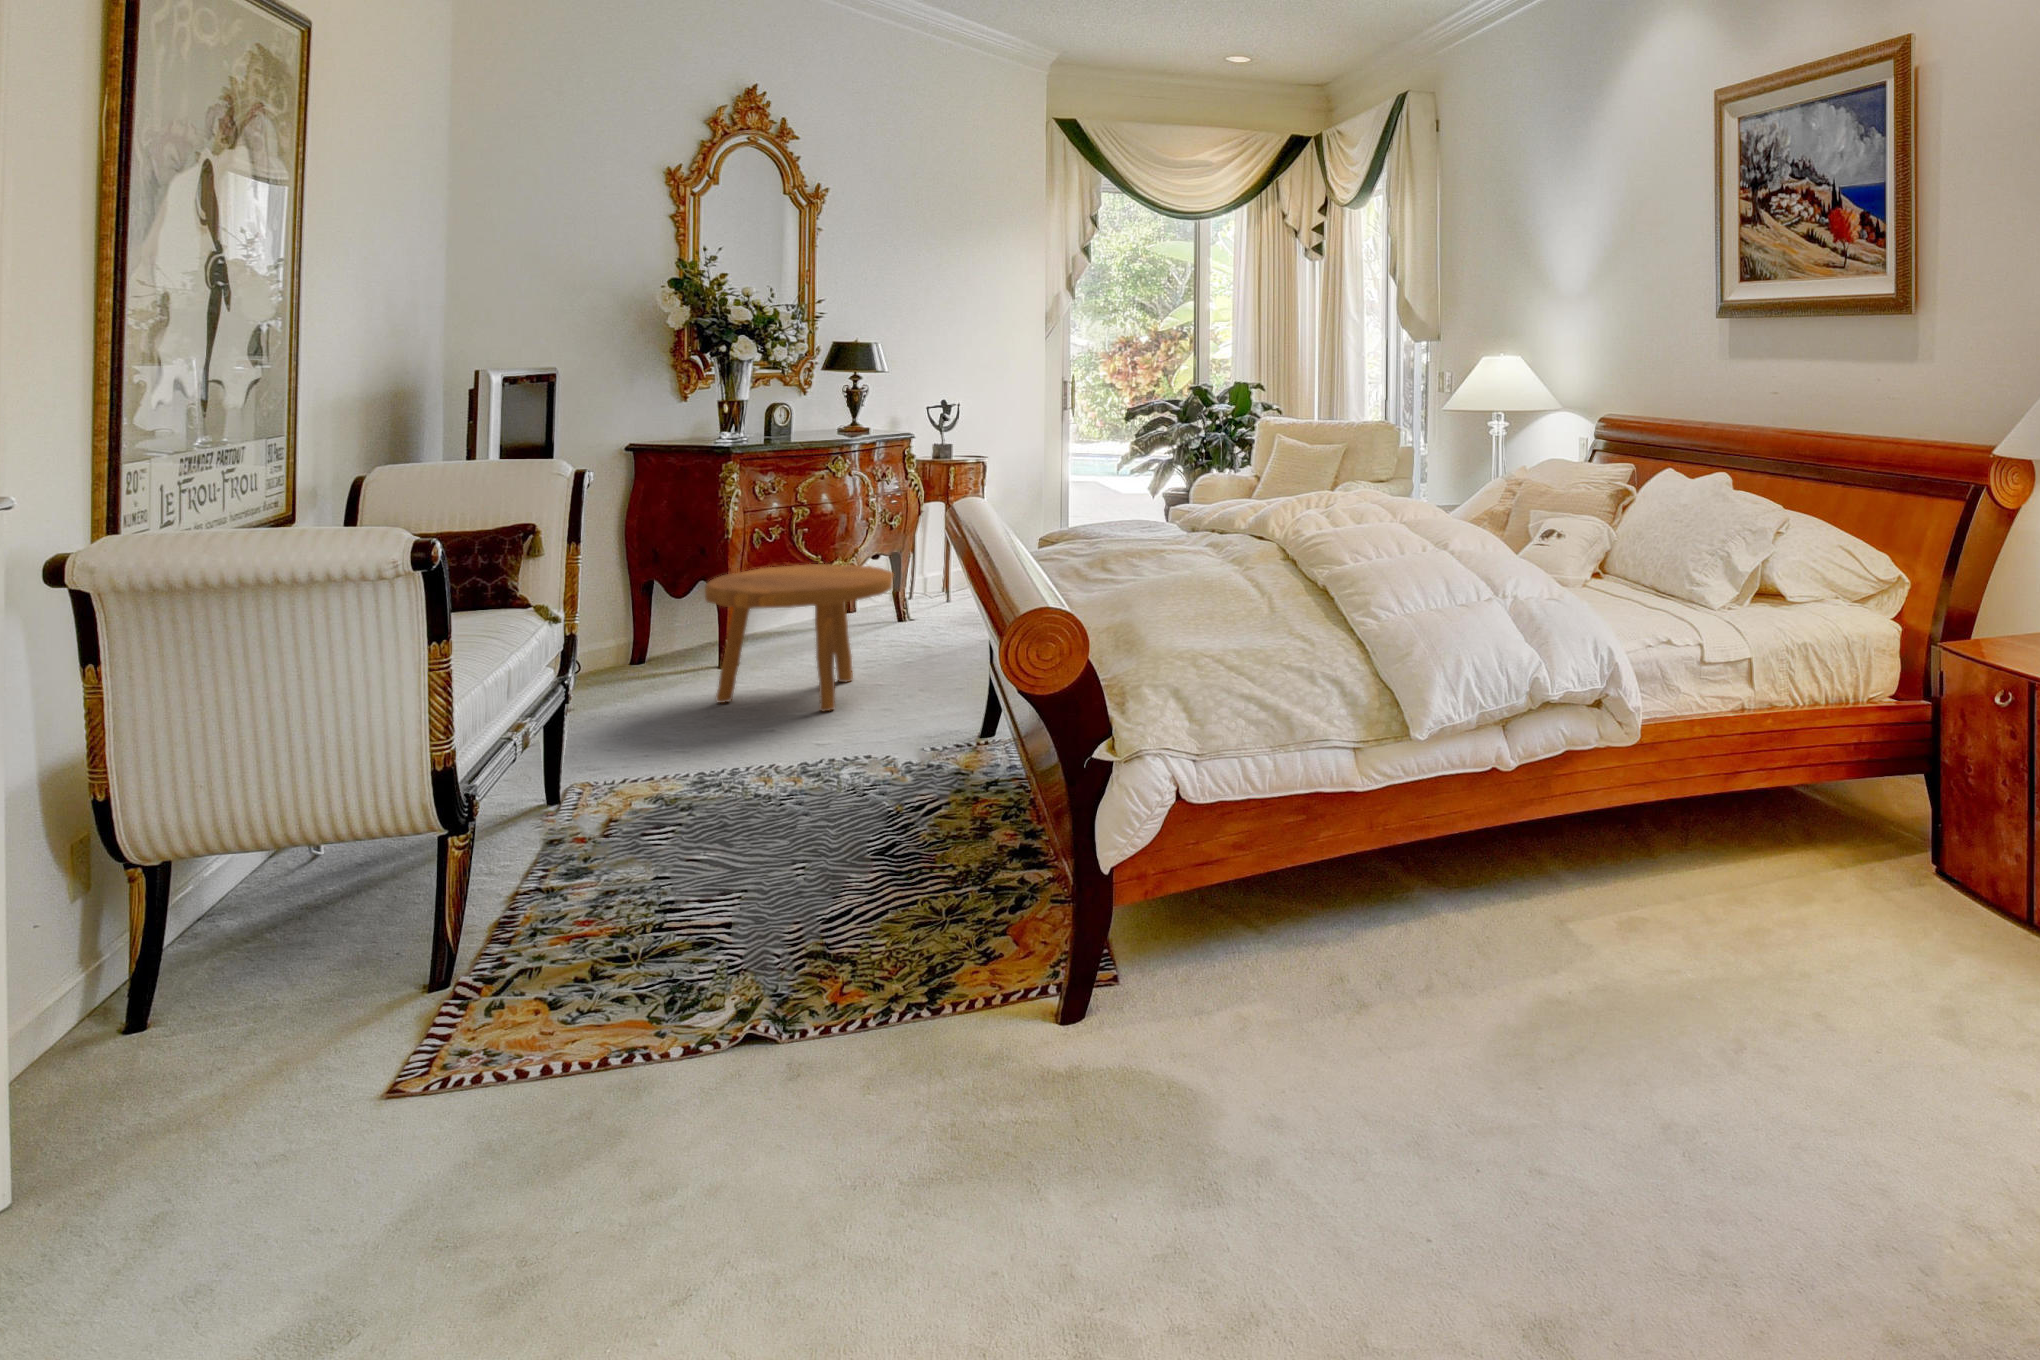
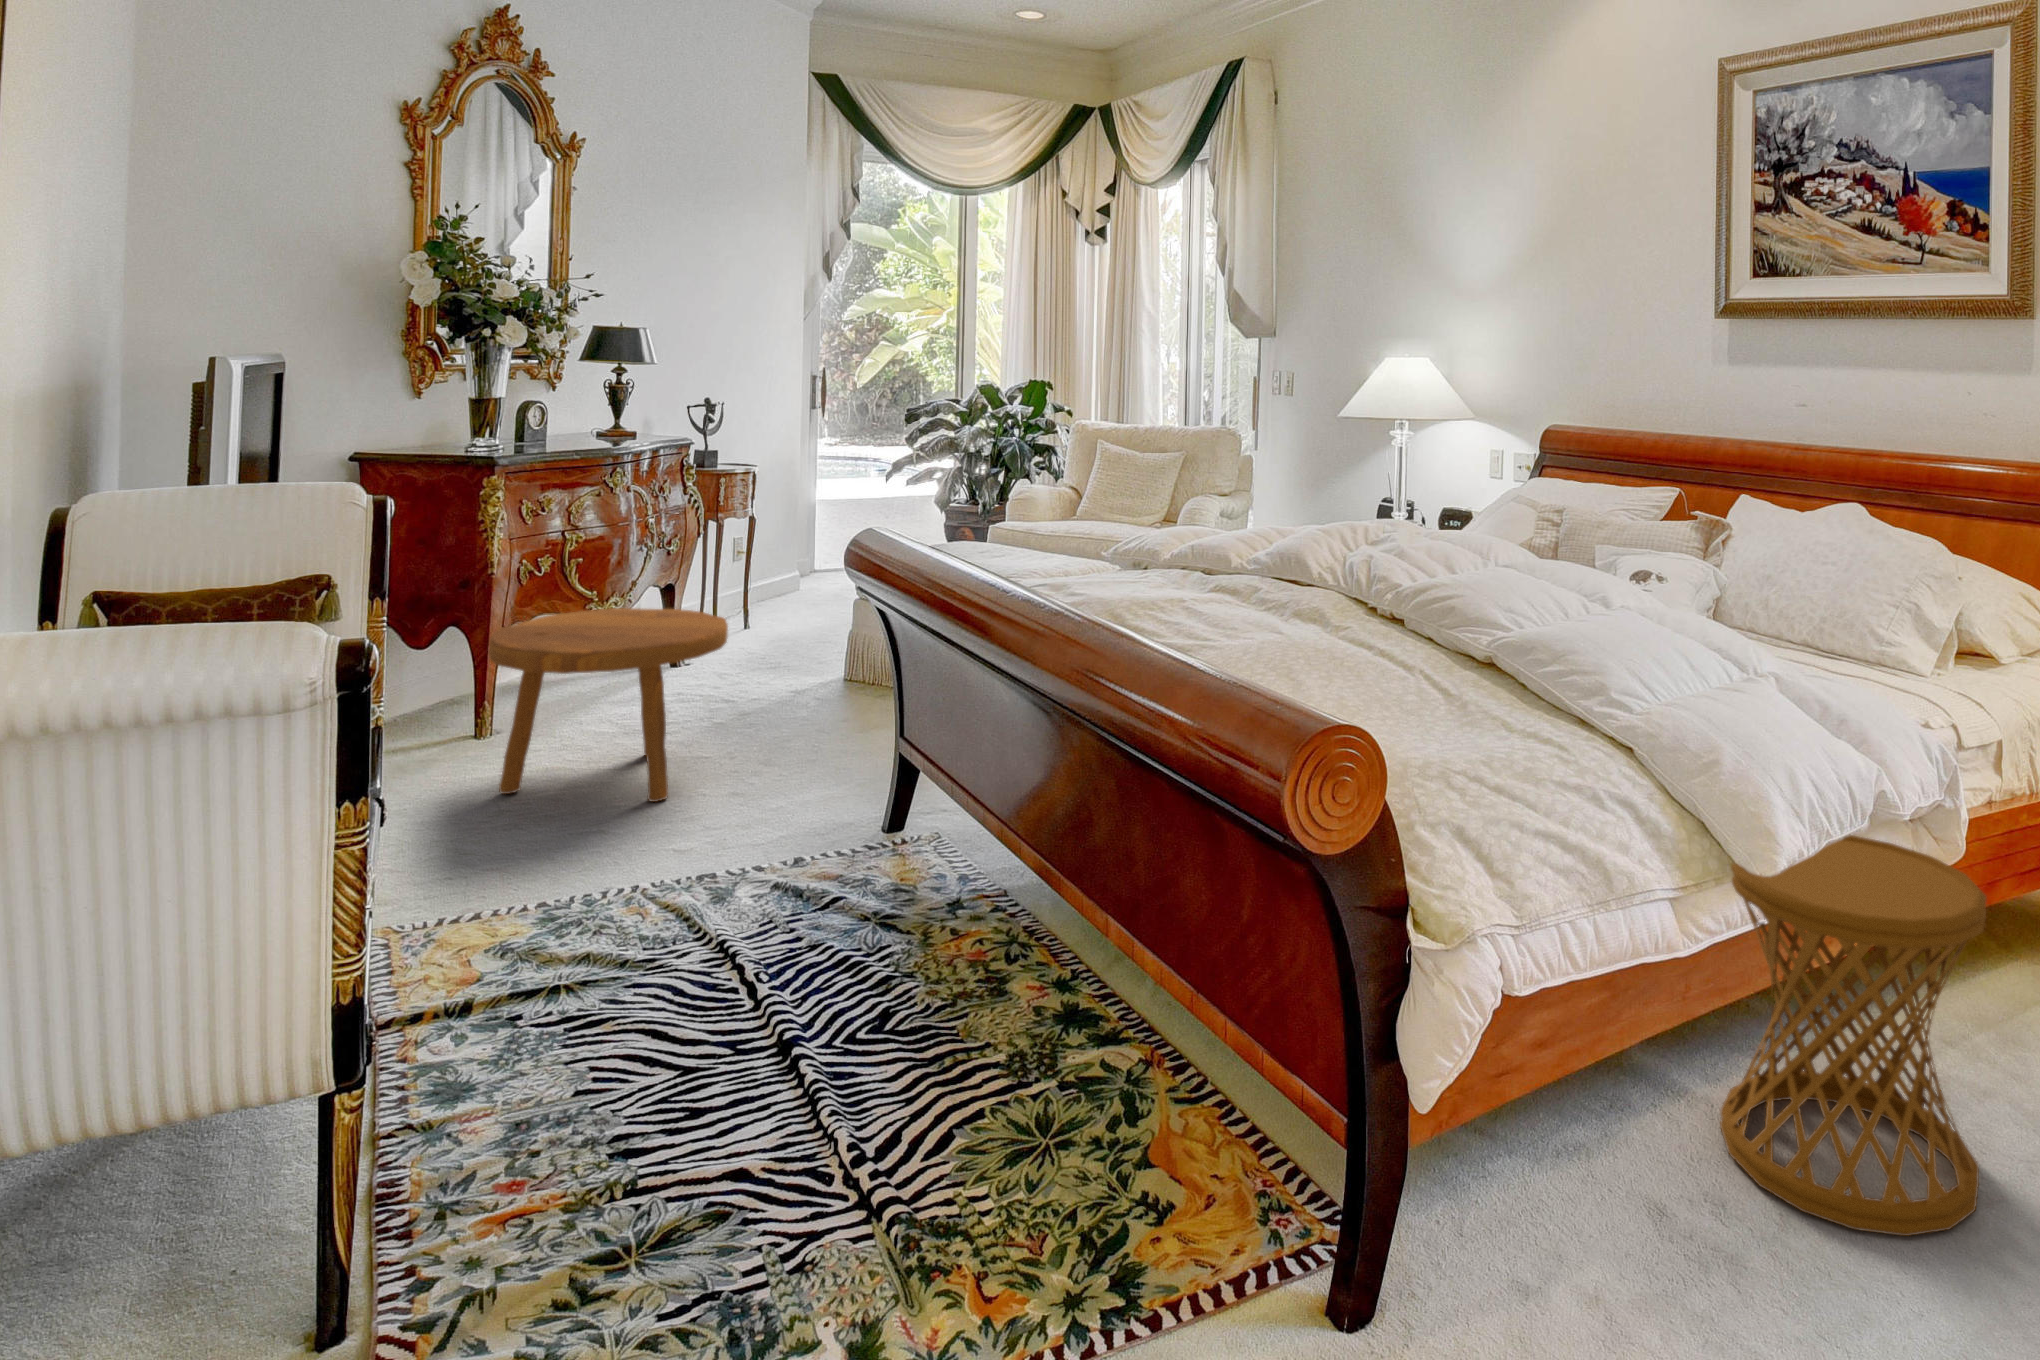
side table: none [1425,722,1609,1010] -> present [1720,835,1987,1236]

